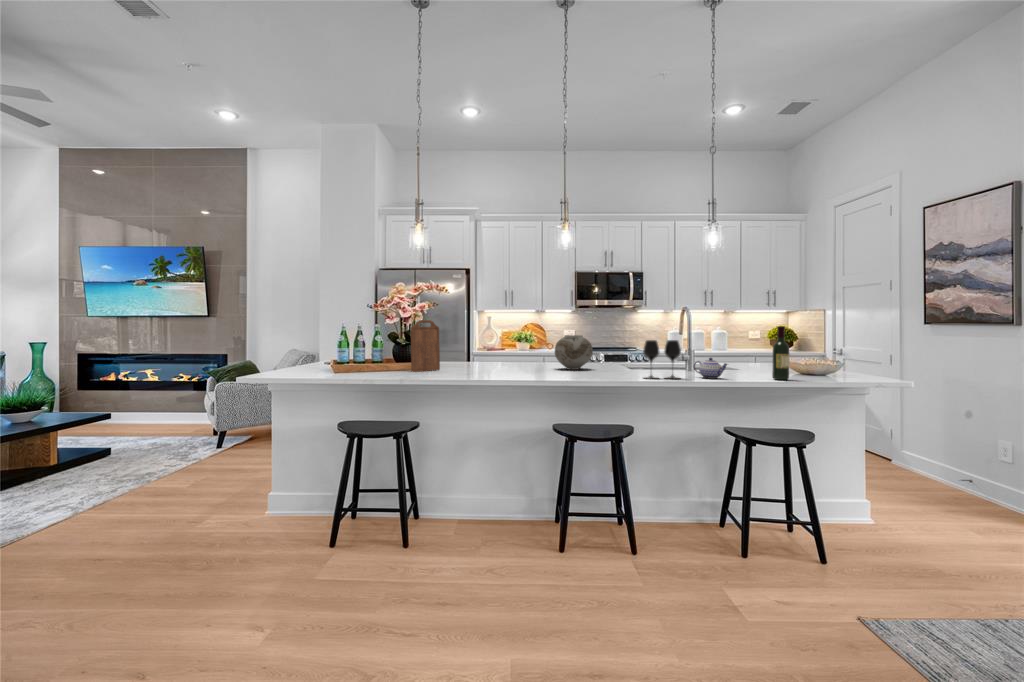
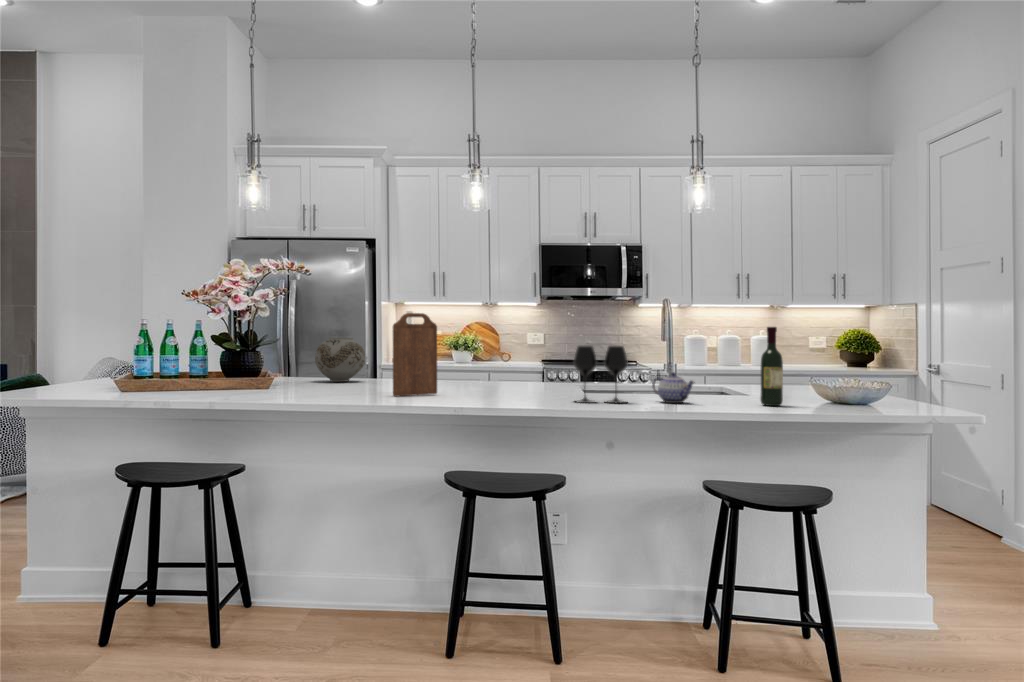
cutting board: present [411,320,440,372] -> present [393,313,437,396]
vase: present [555,335,593,370] -> present [315,337,365,382]

